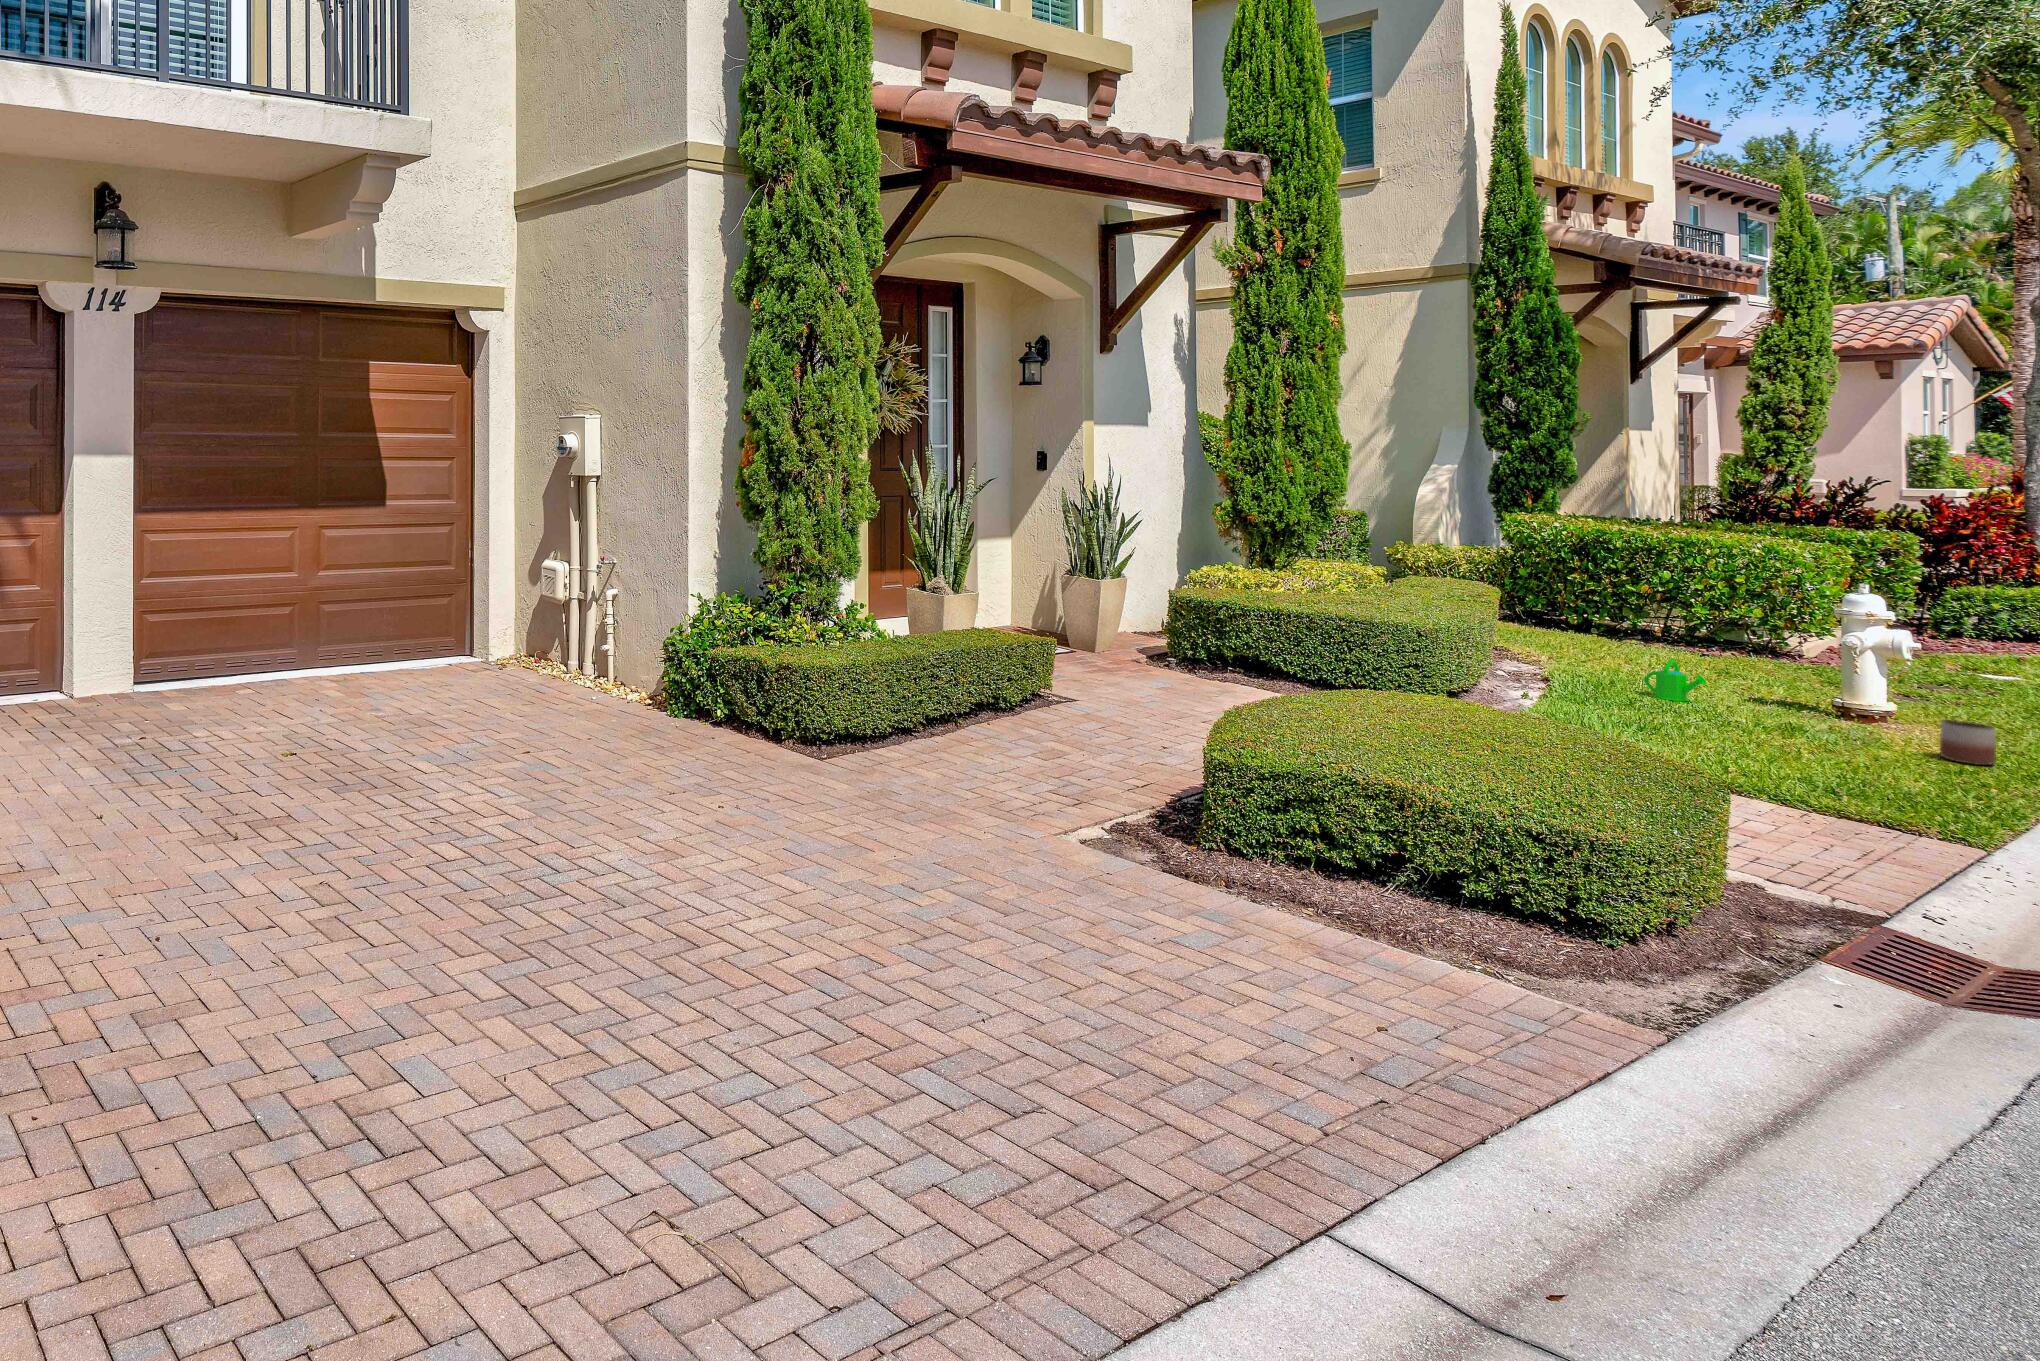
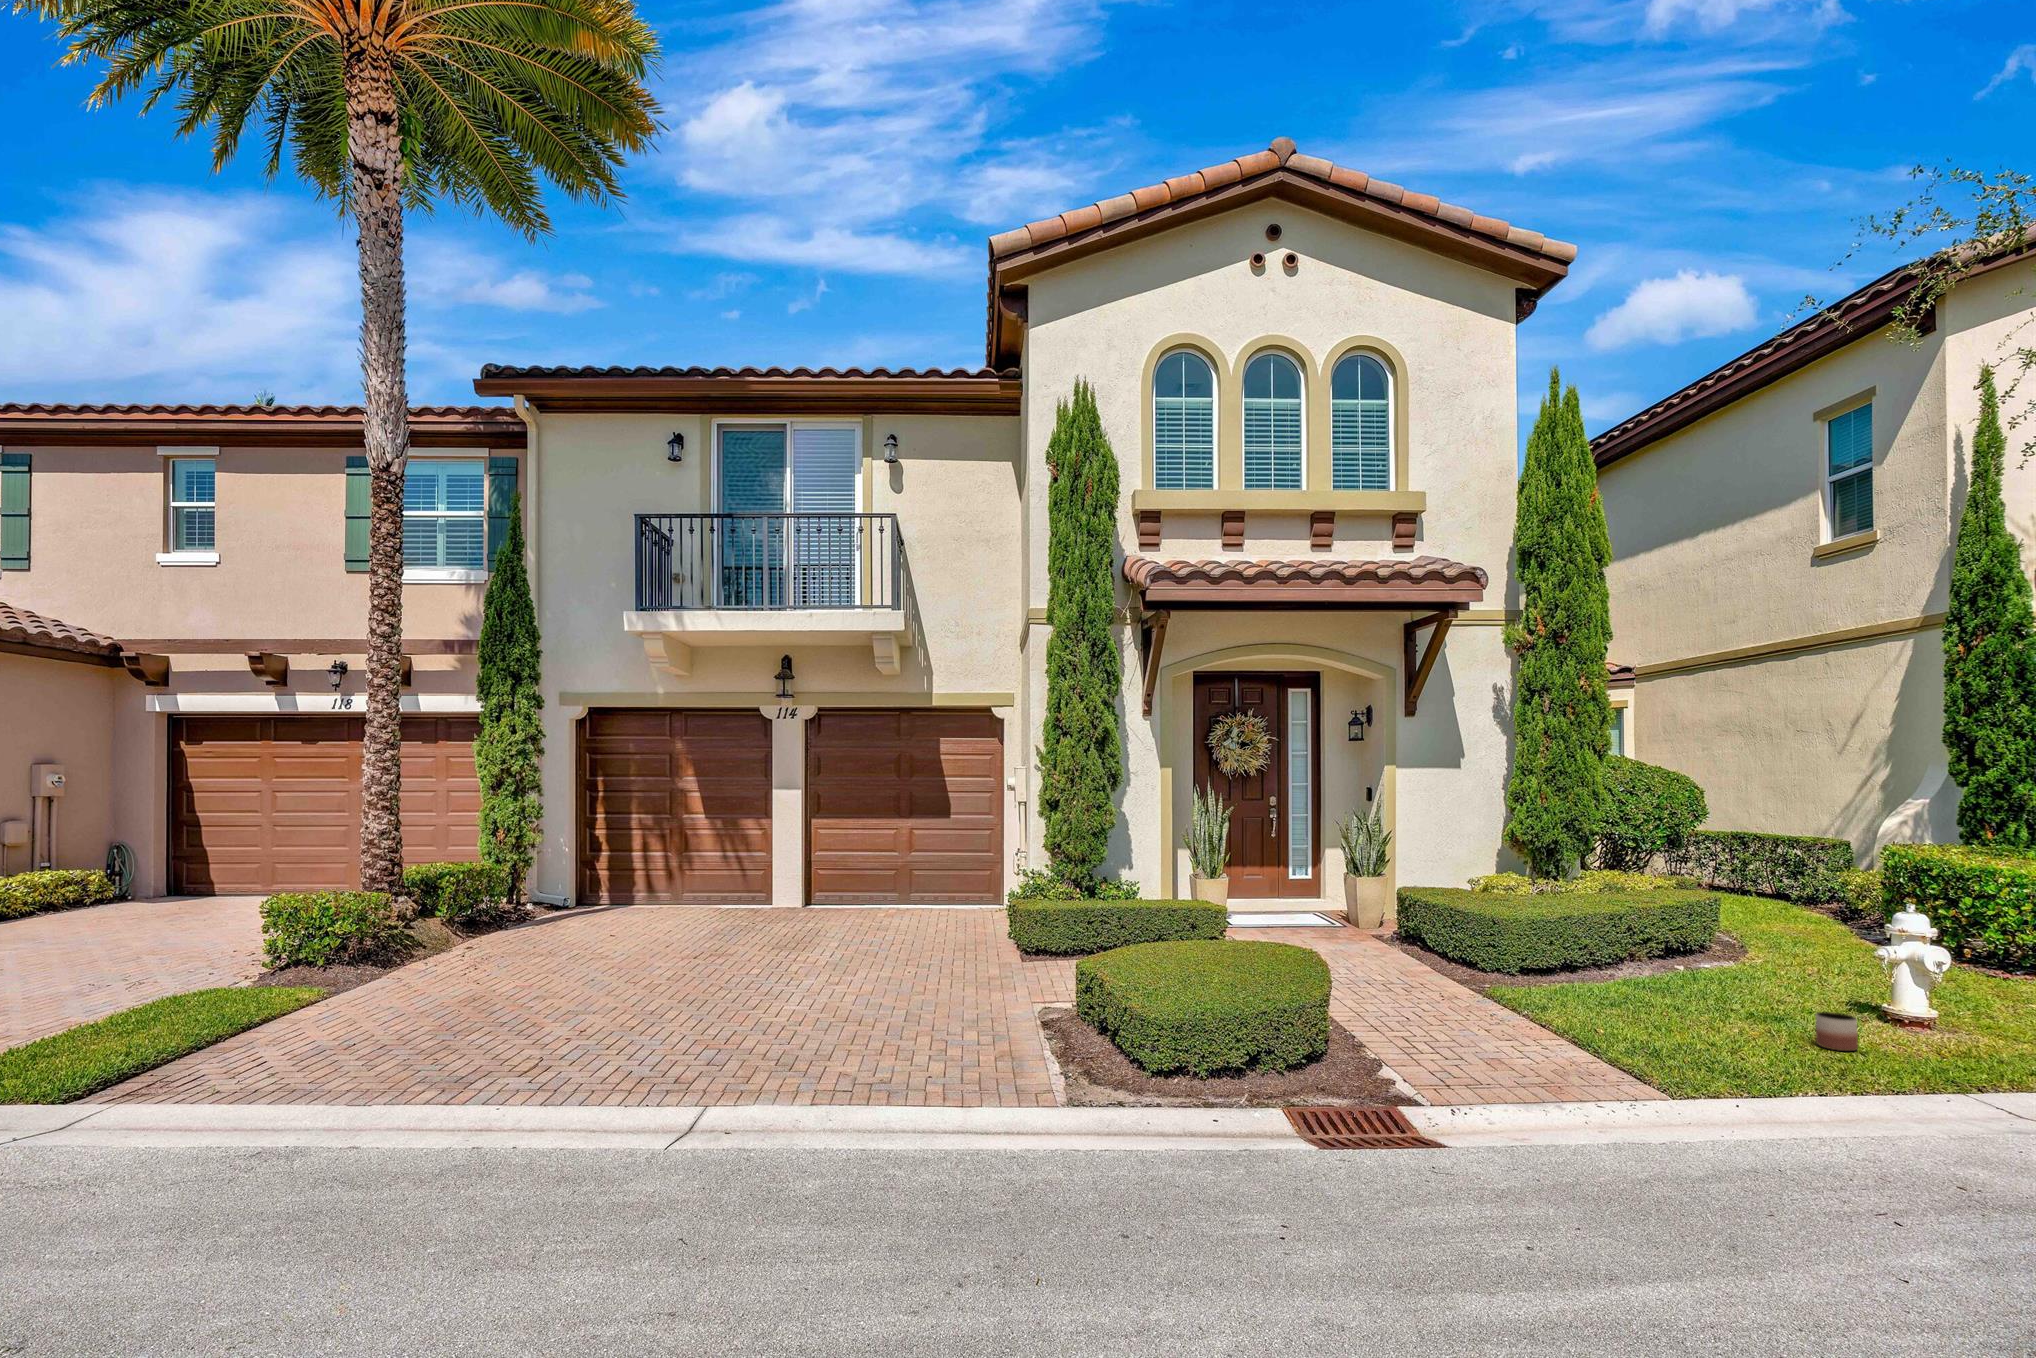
watering can: present [1644,659,1707,701] -> none [1730,957,1760,993]

